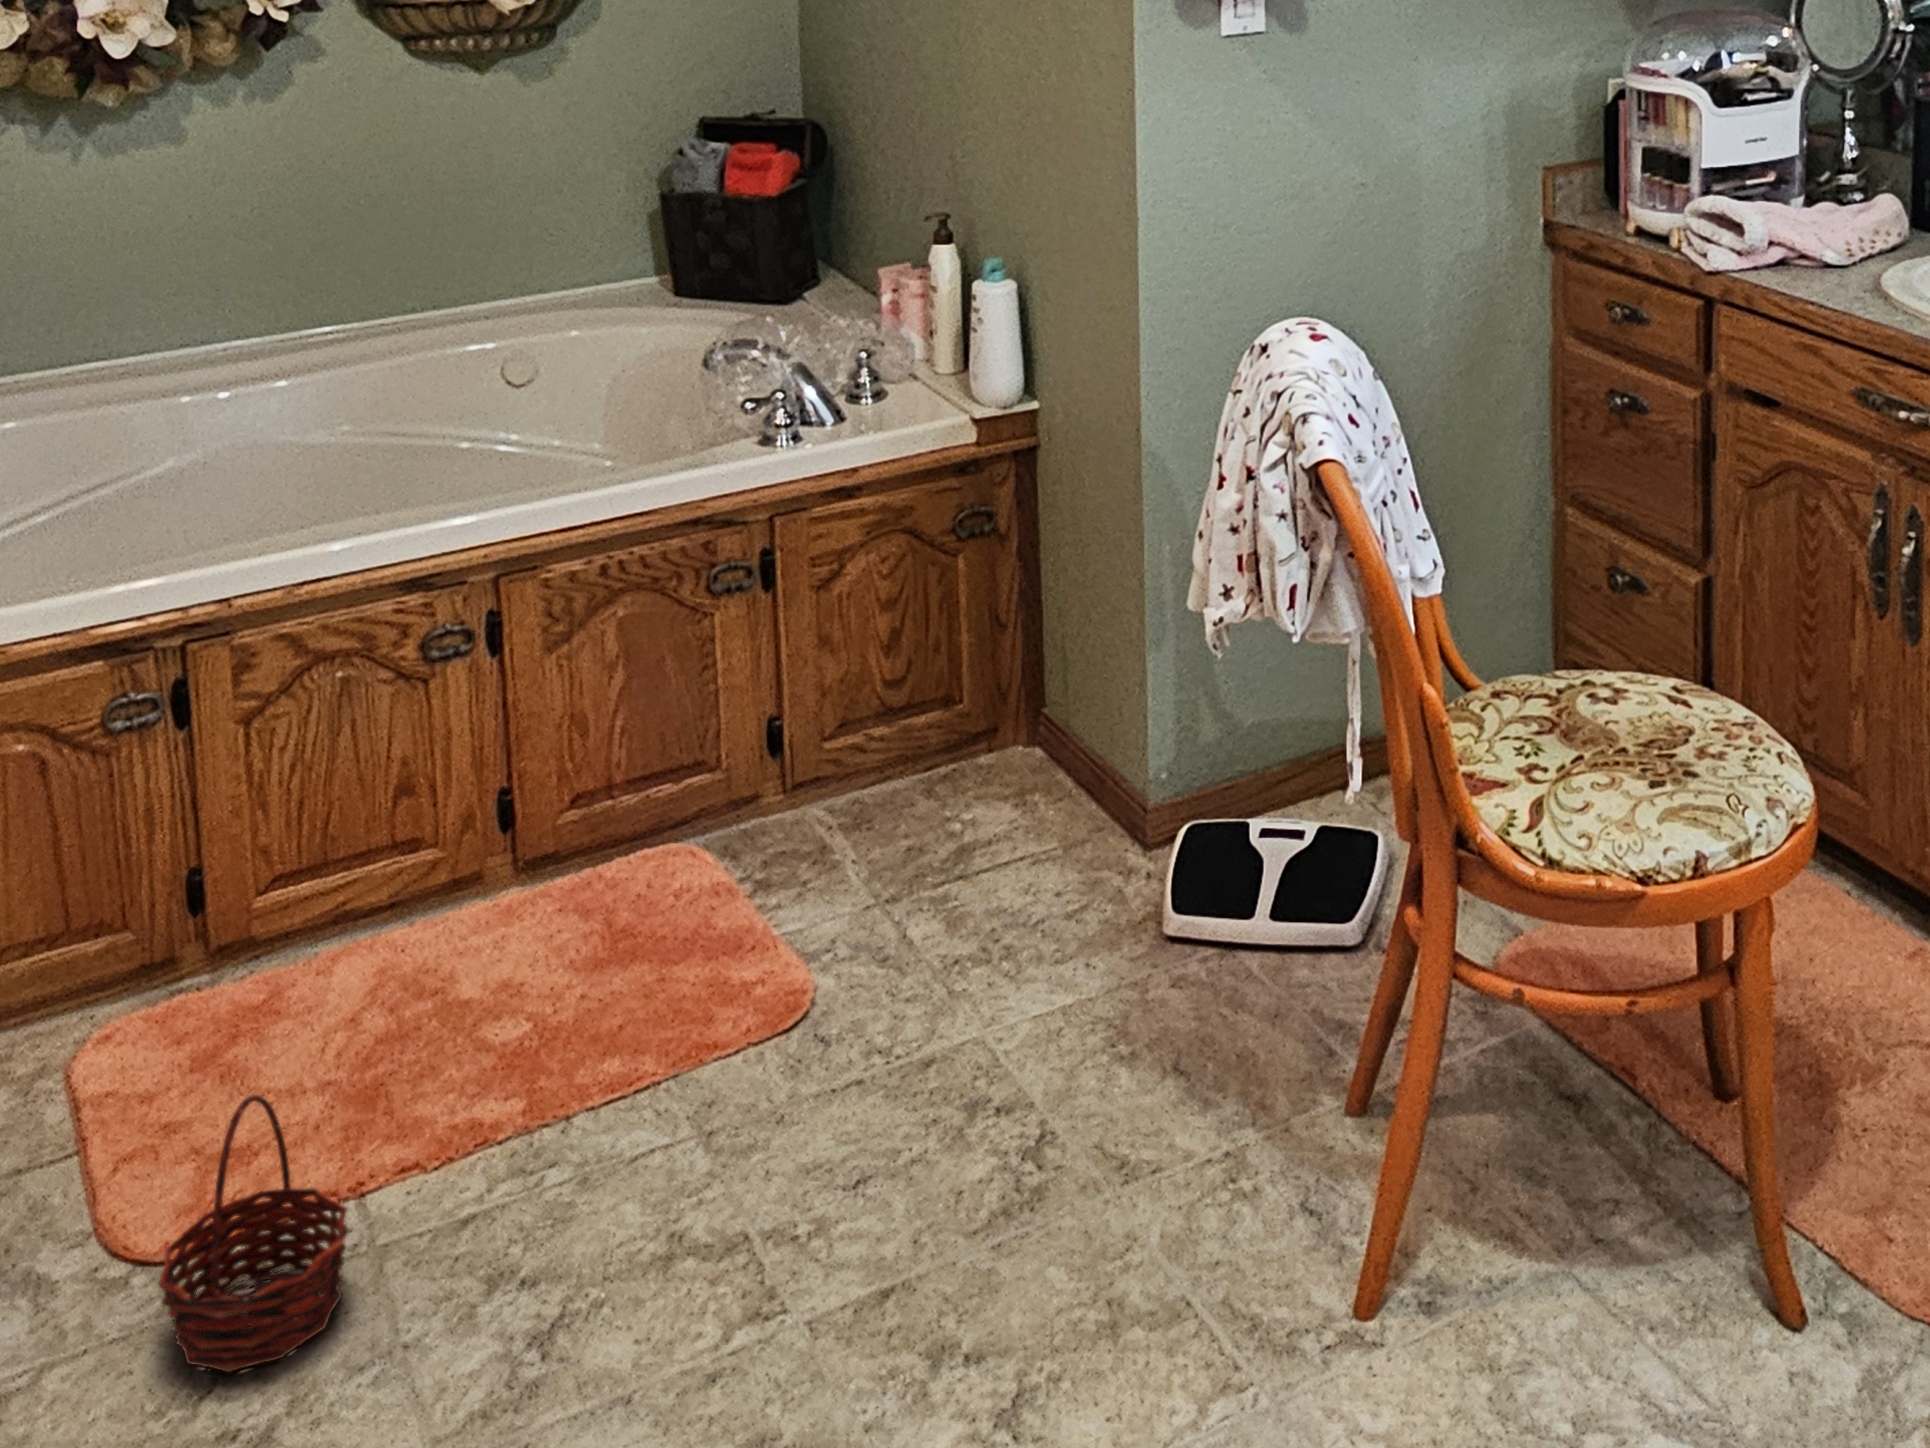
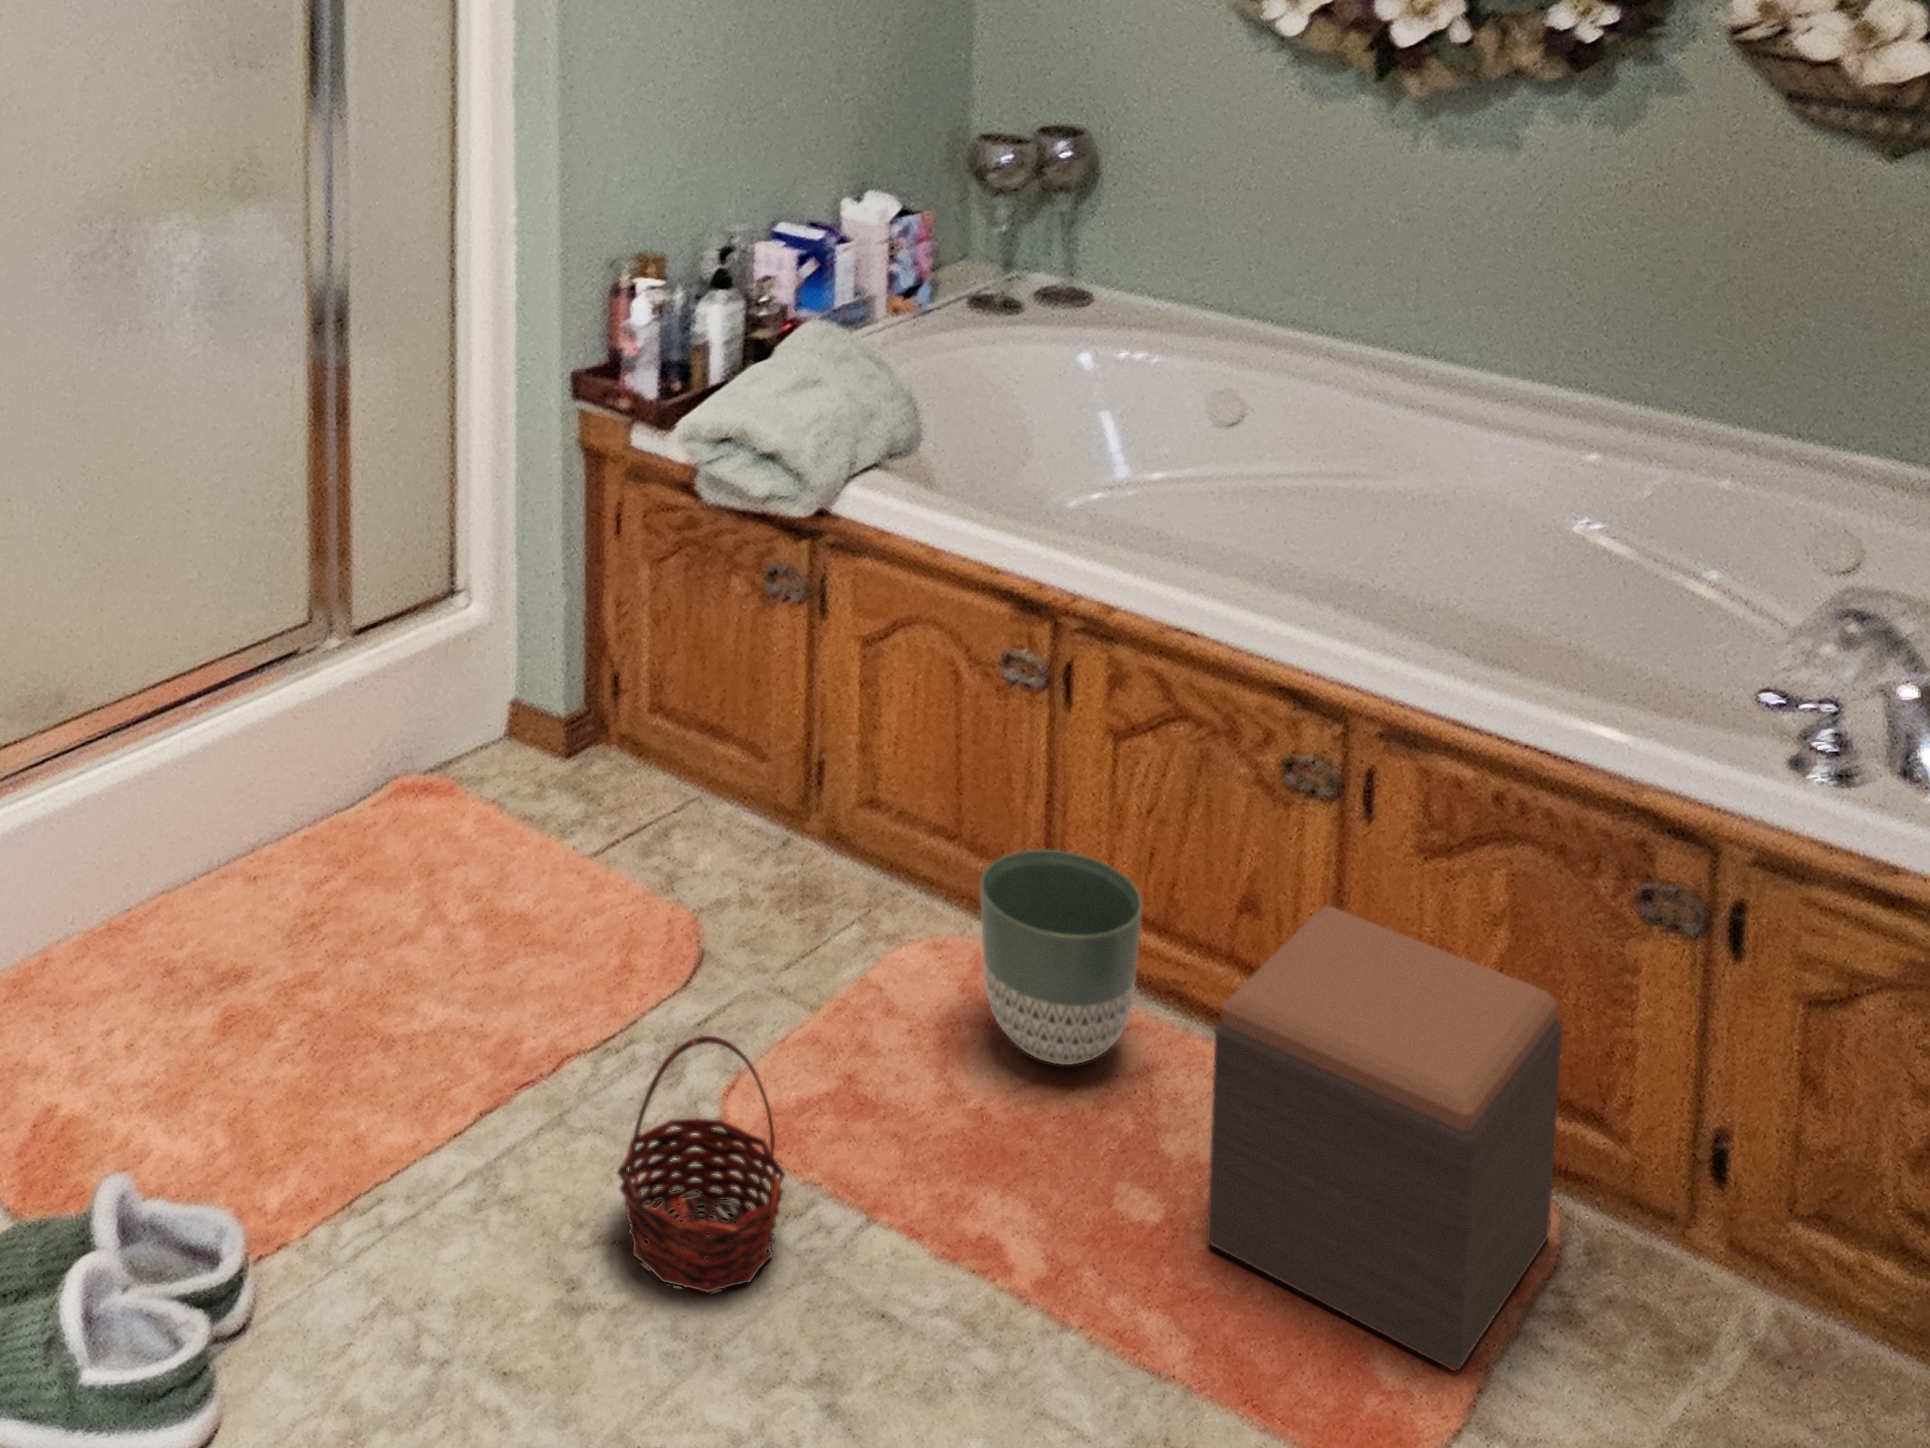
footstool: none [510,679,770,1012] -> present [1207,906,1562,1371]
planter: none [202,825,367,1030] -> present [980,850,1142,1065]

